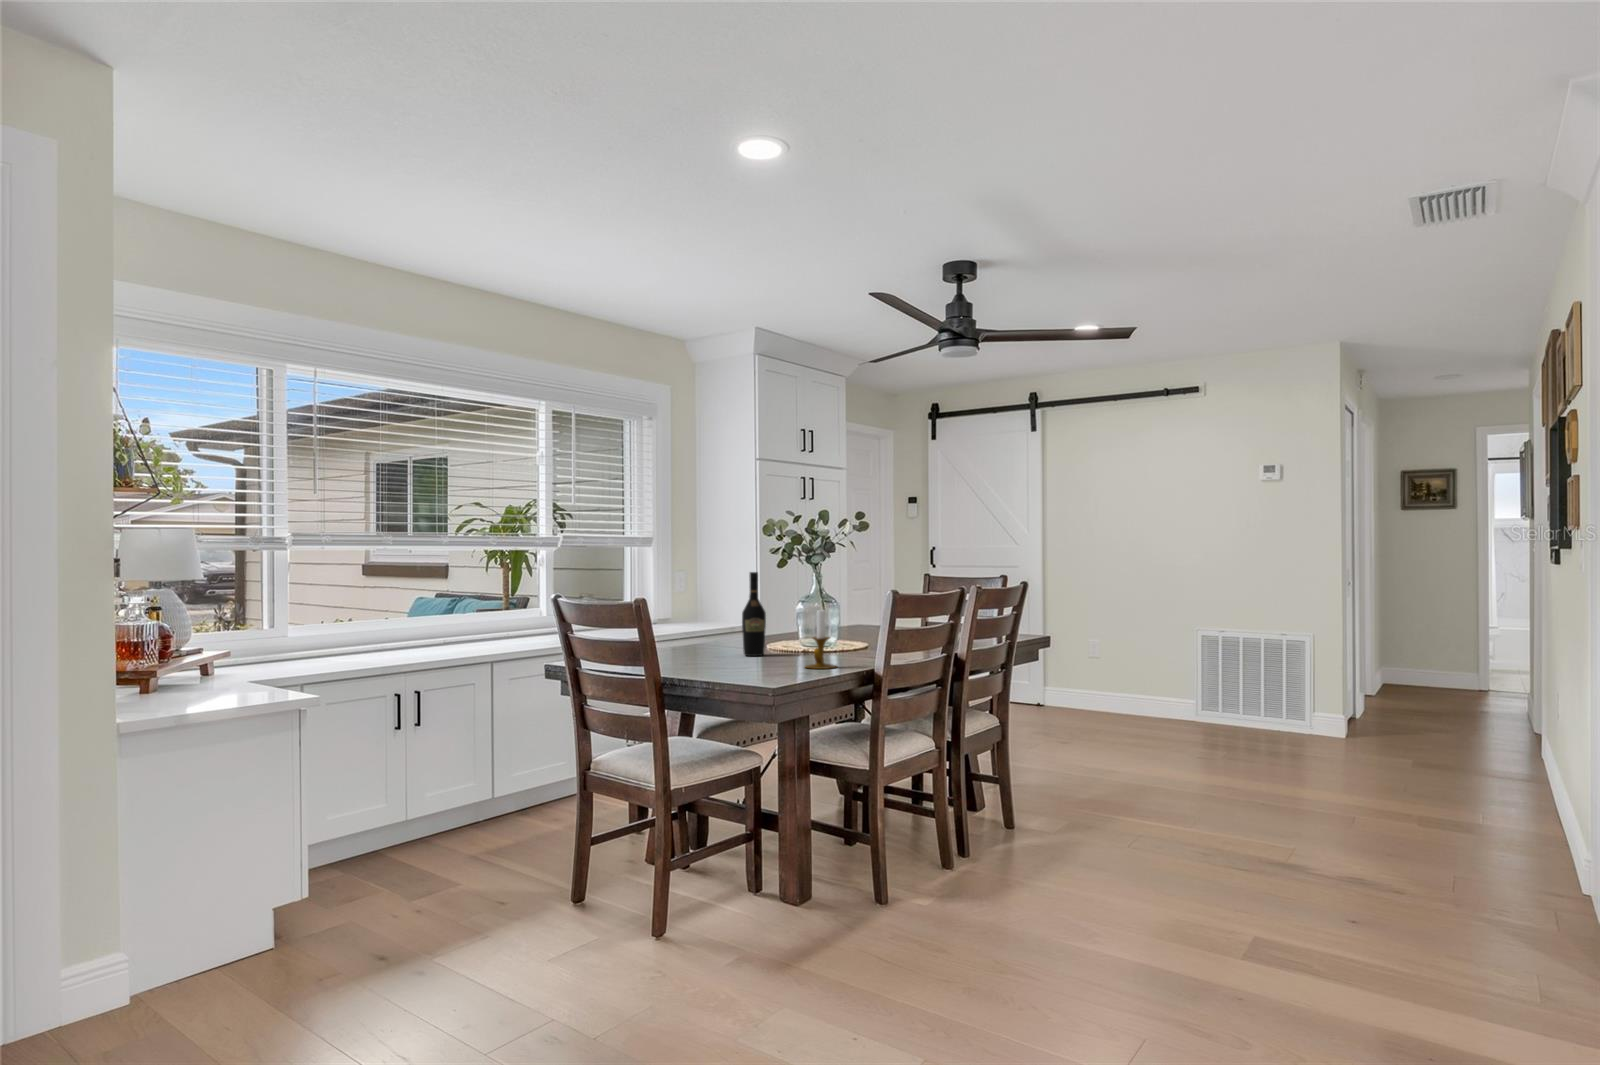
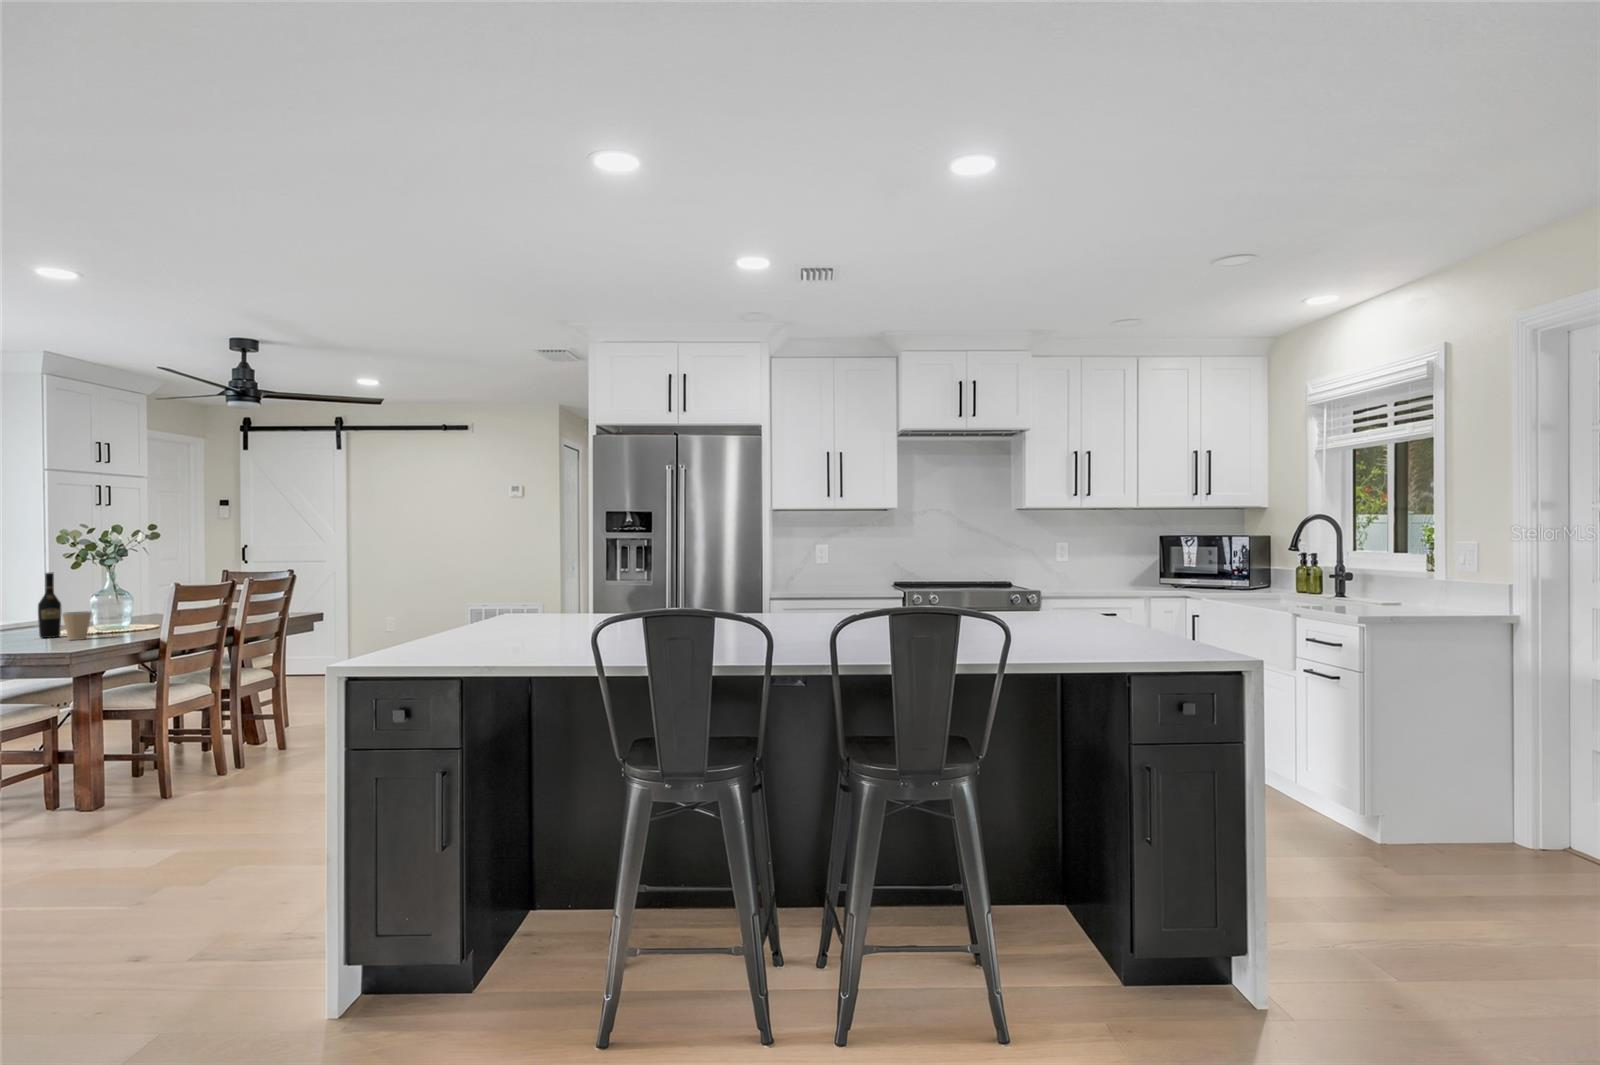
candlestick: present [805,610,837,669] -> none [97,599,128,641]
coffee cup: none [766,625,798,663] -> present [62,611,92,640]

